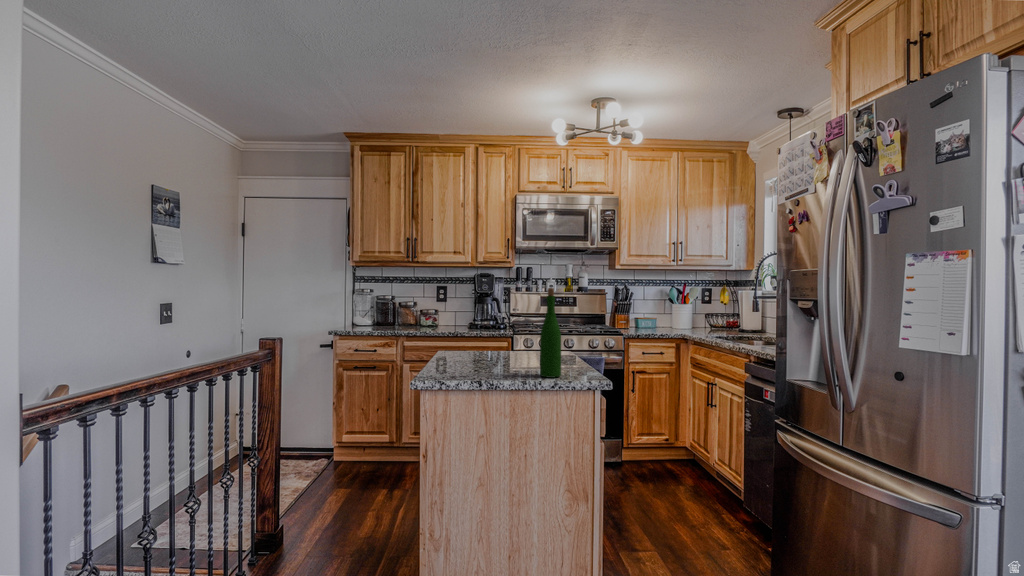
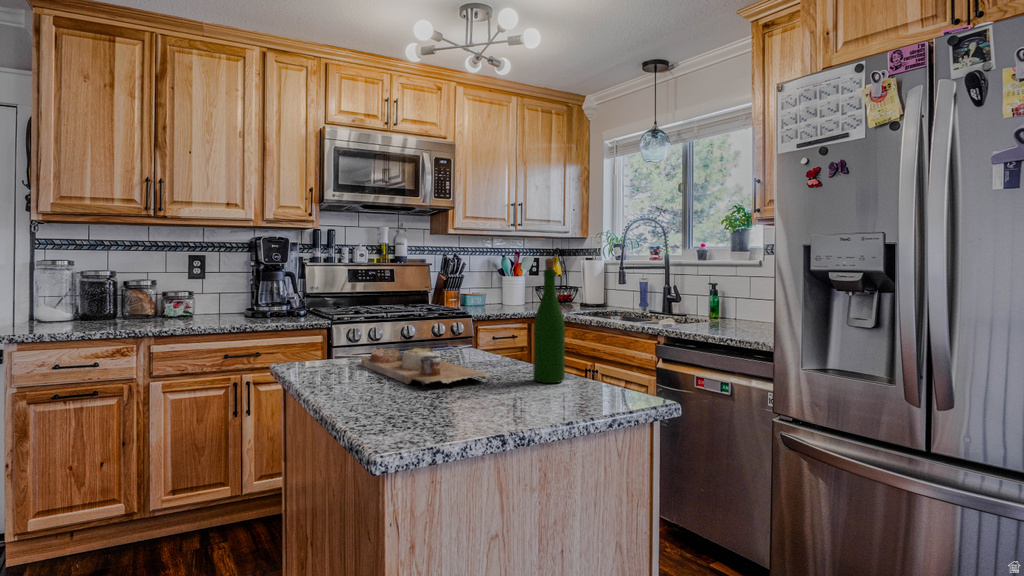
cutting board: none [457,348,510,372] -> present [361,348,492,385]

